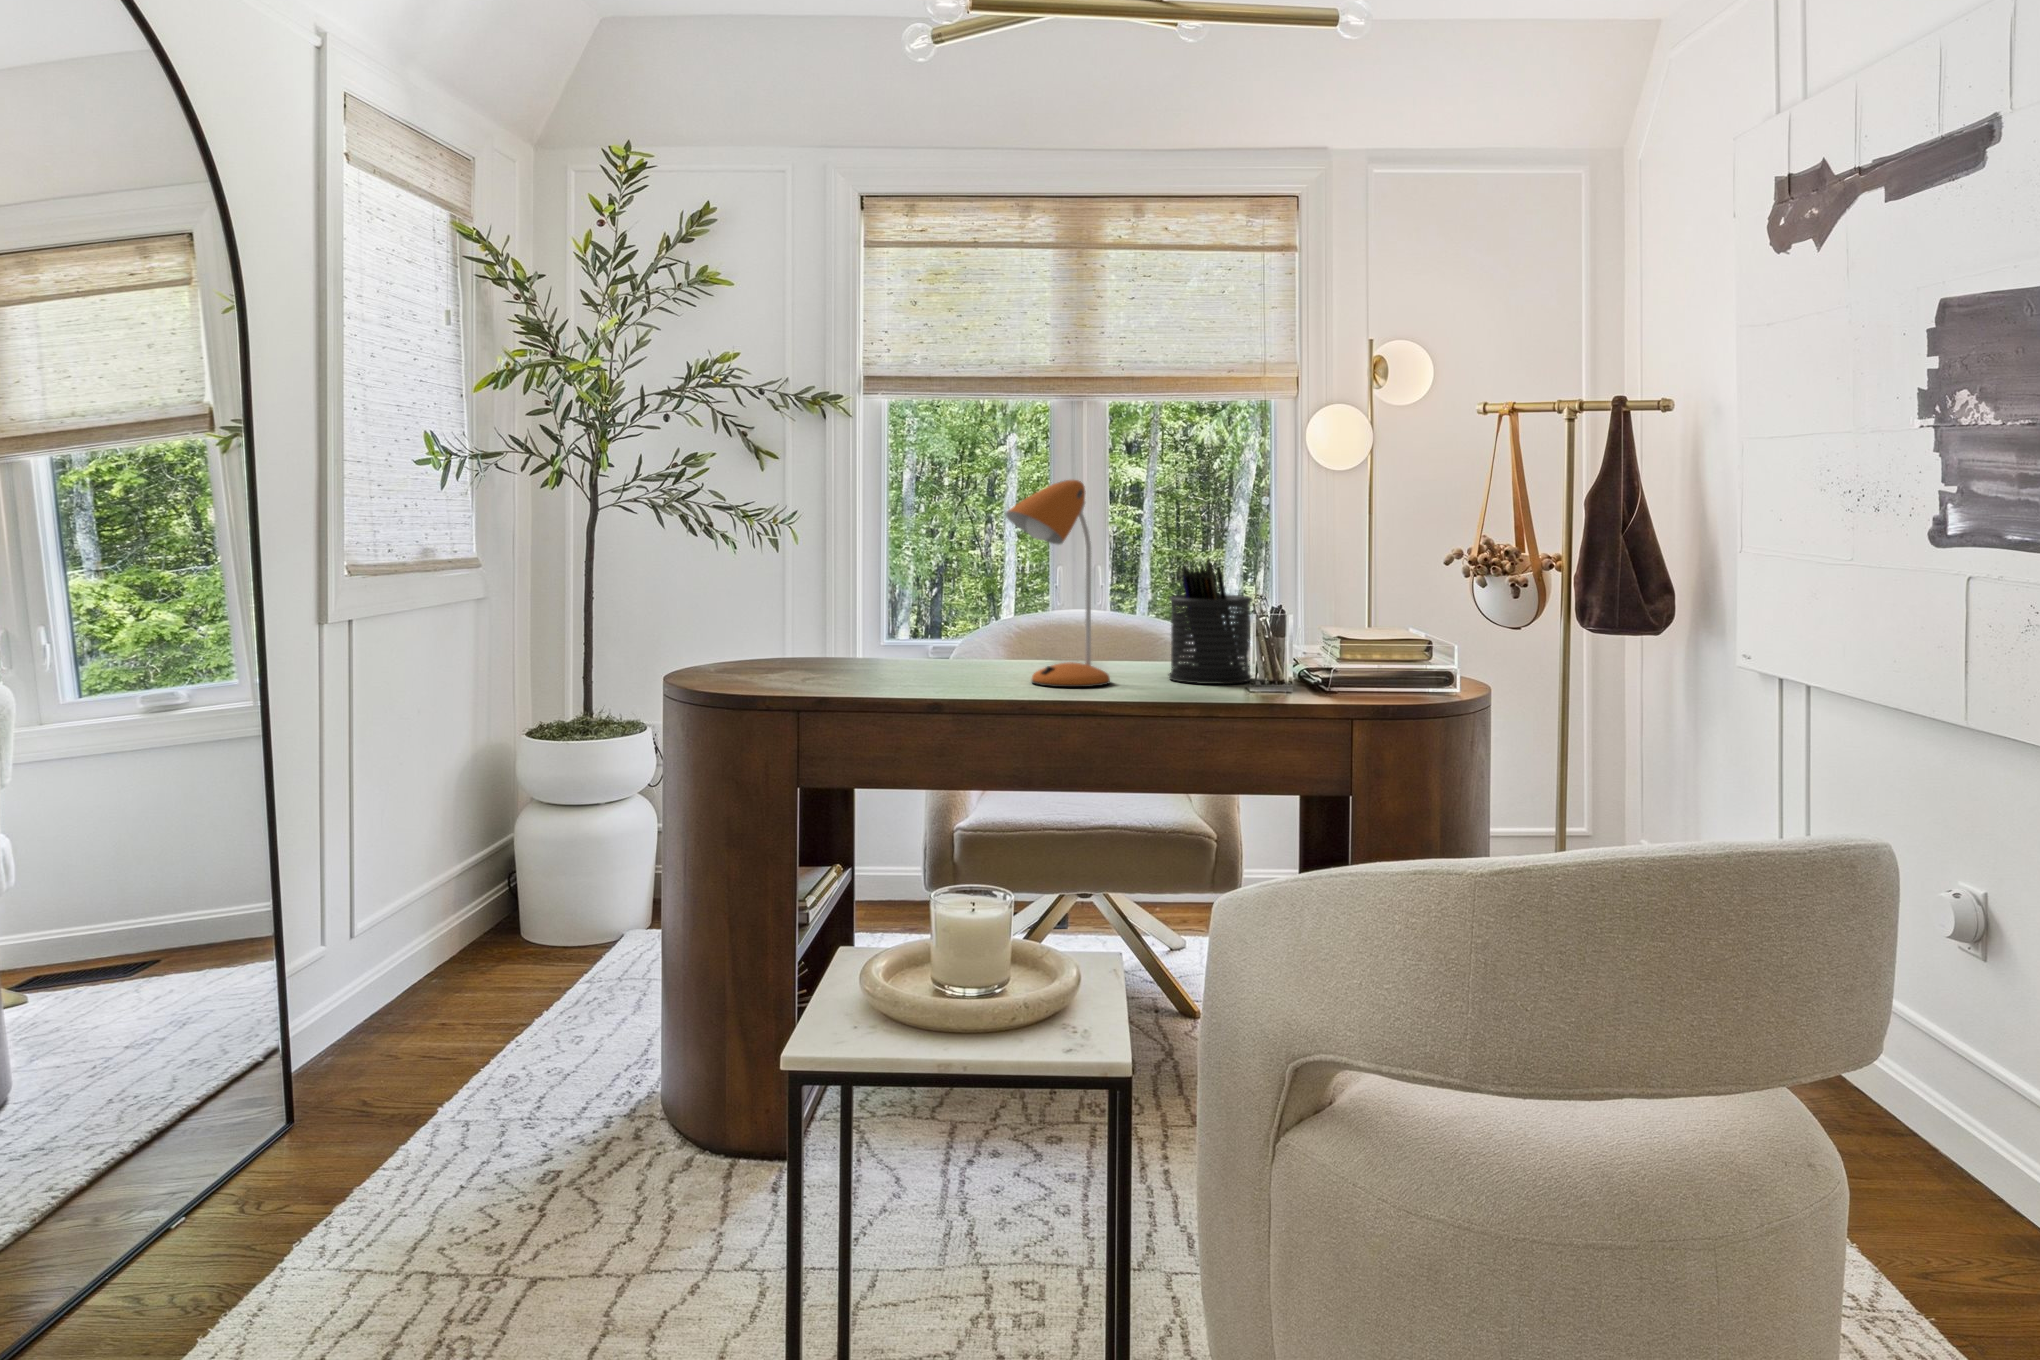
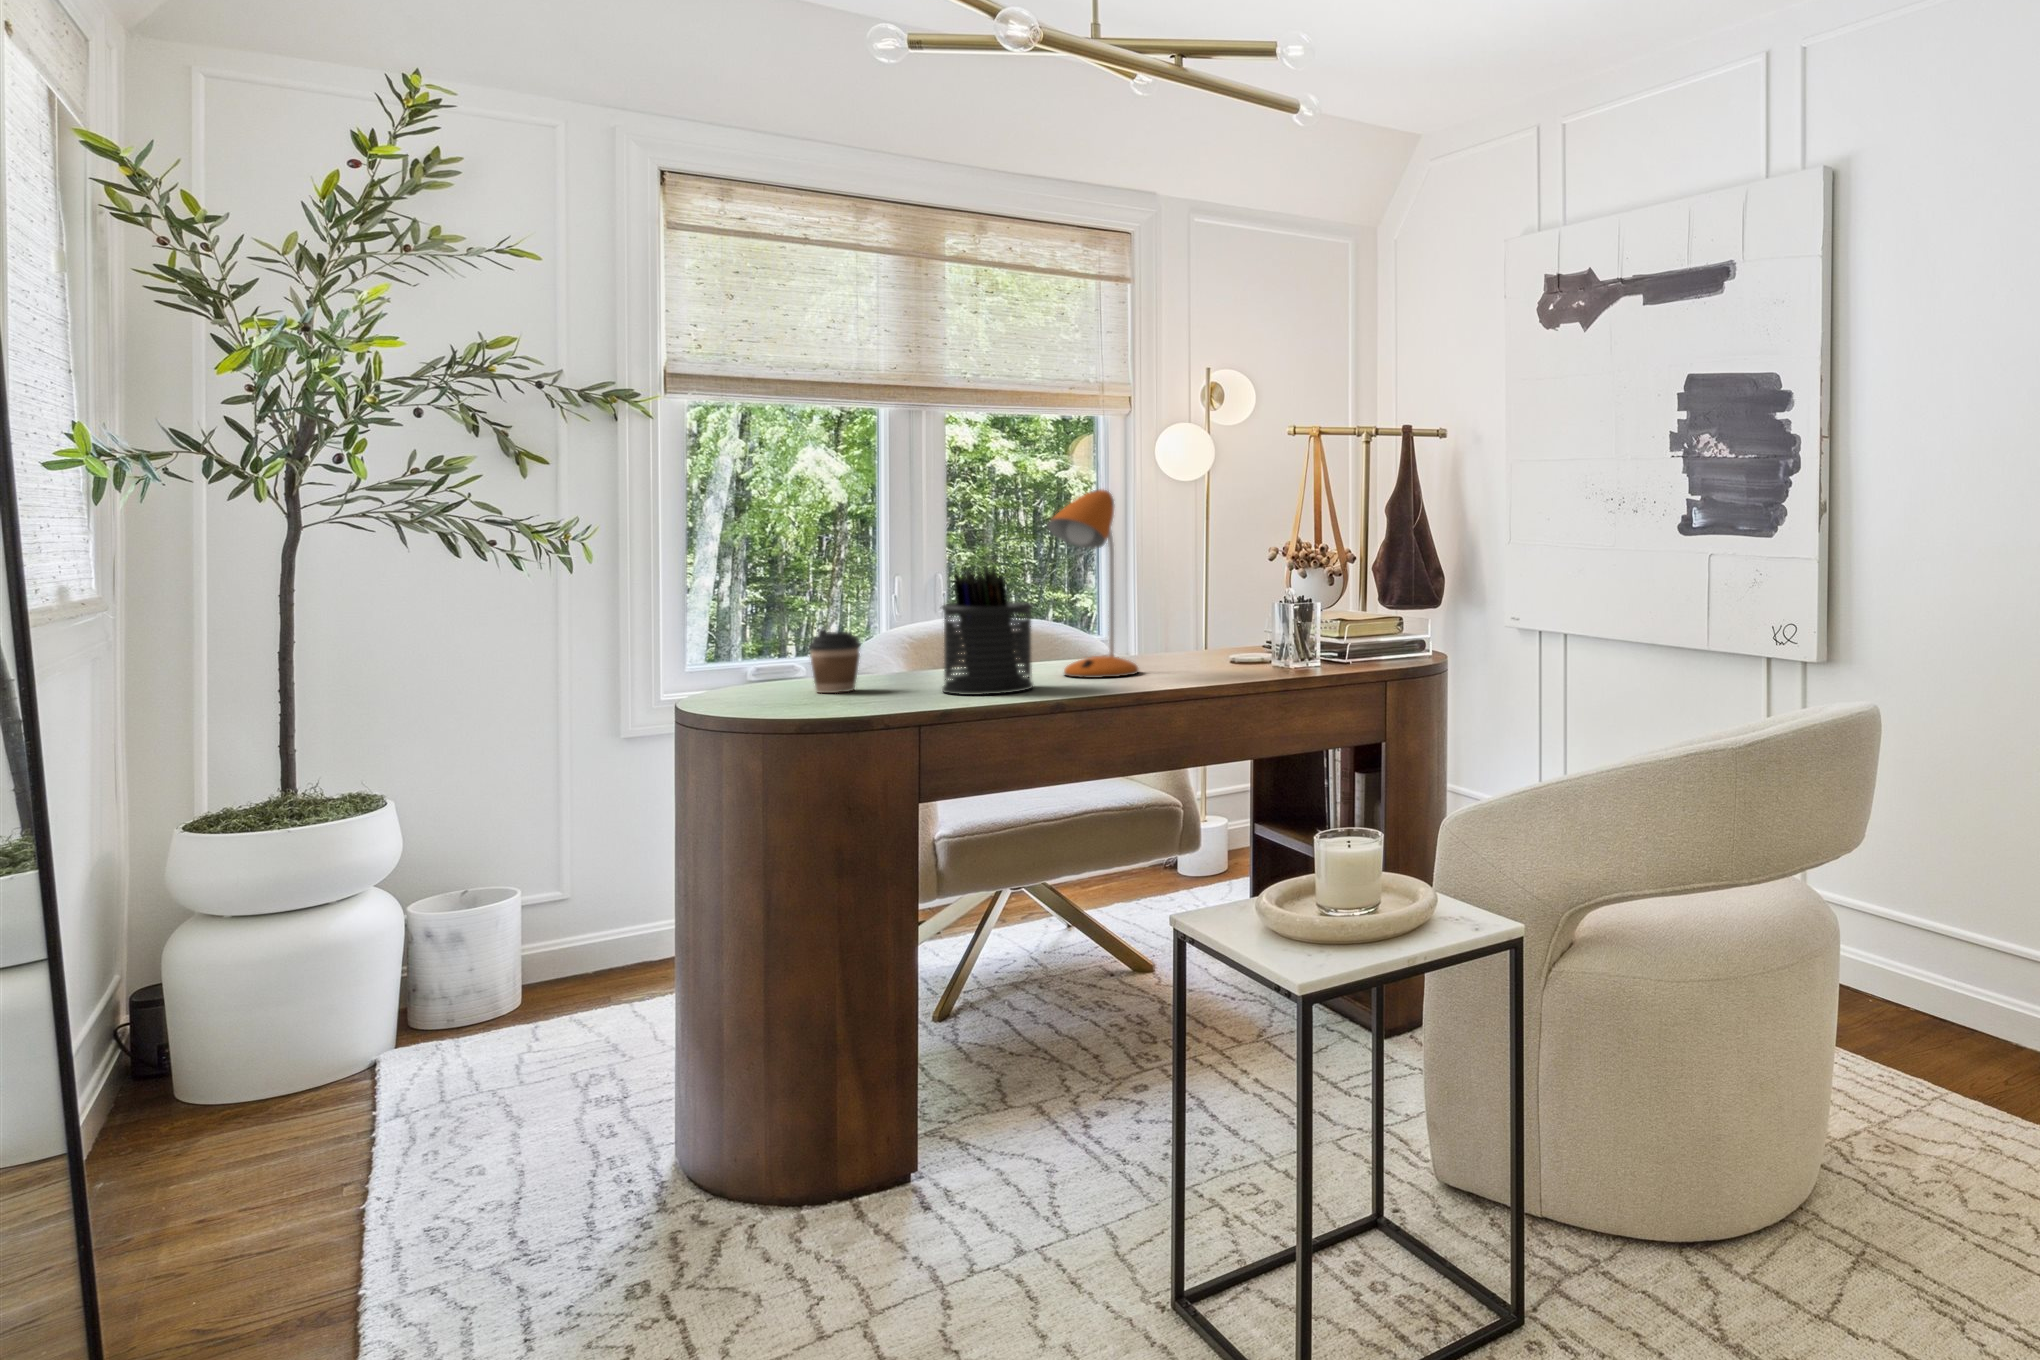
pen holder: present [1169,558,1253,684] -> present [942,567,1034,695]
coffee cup: none [782,617,828,680] -> present [809,629,861,693]

